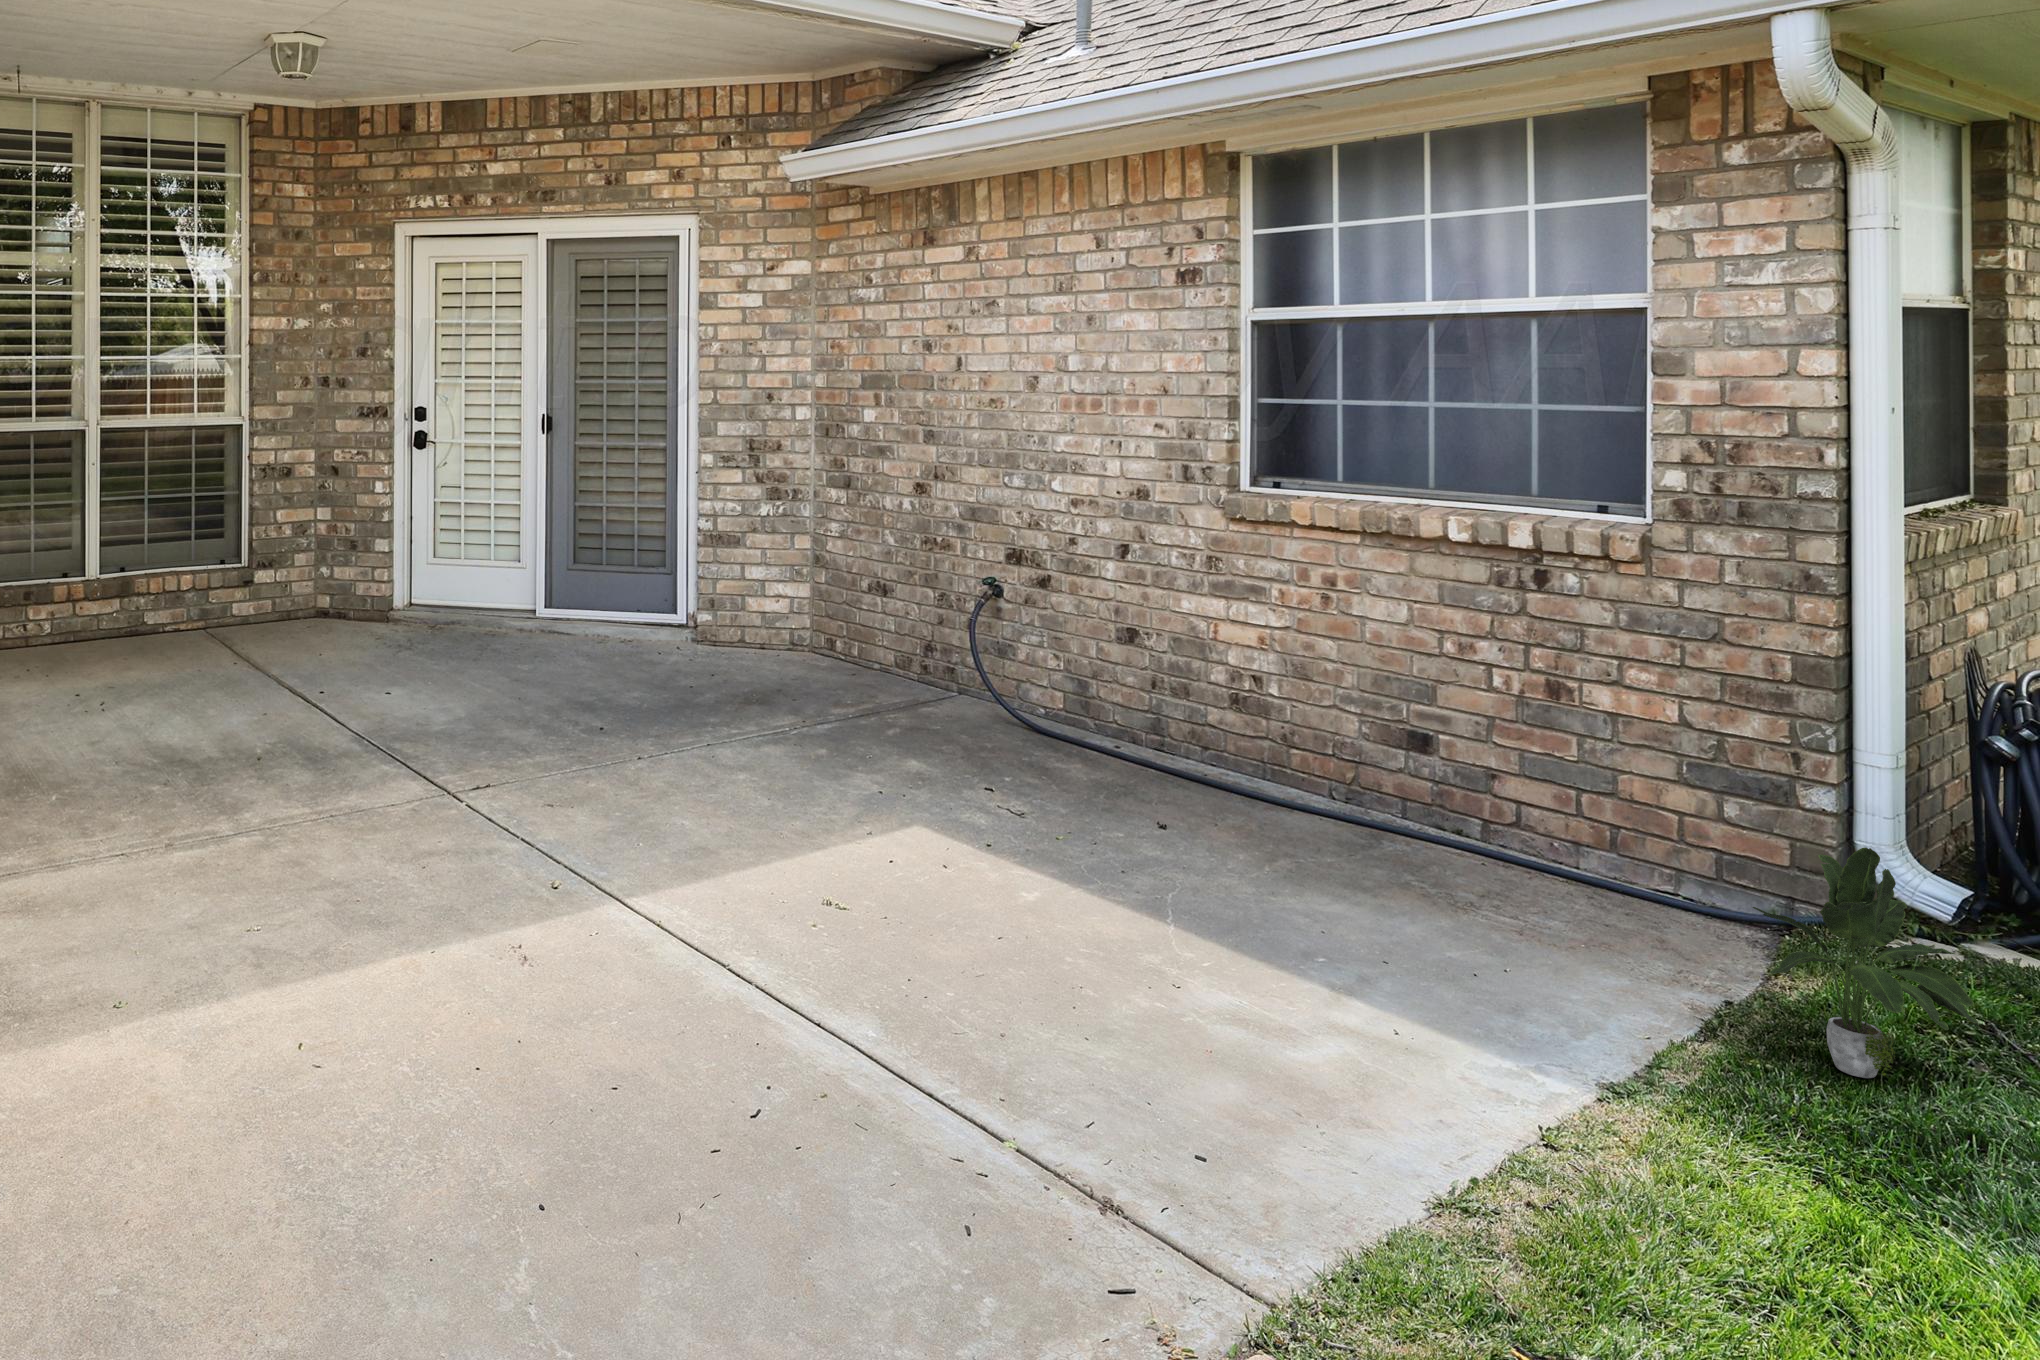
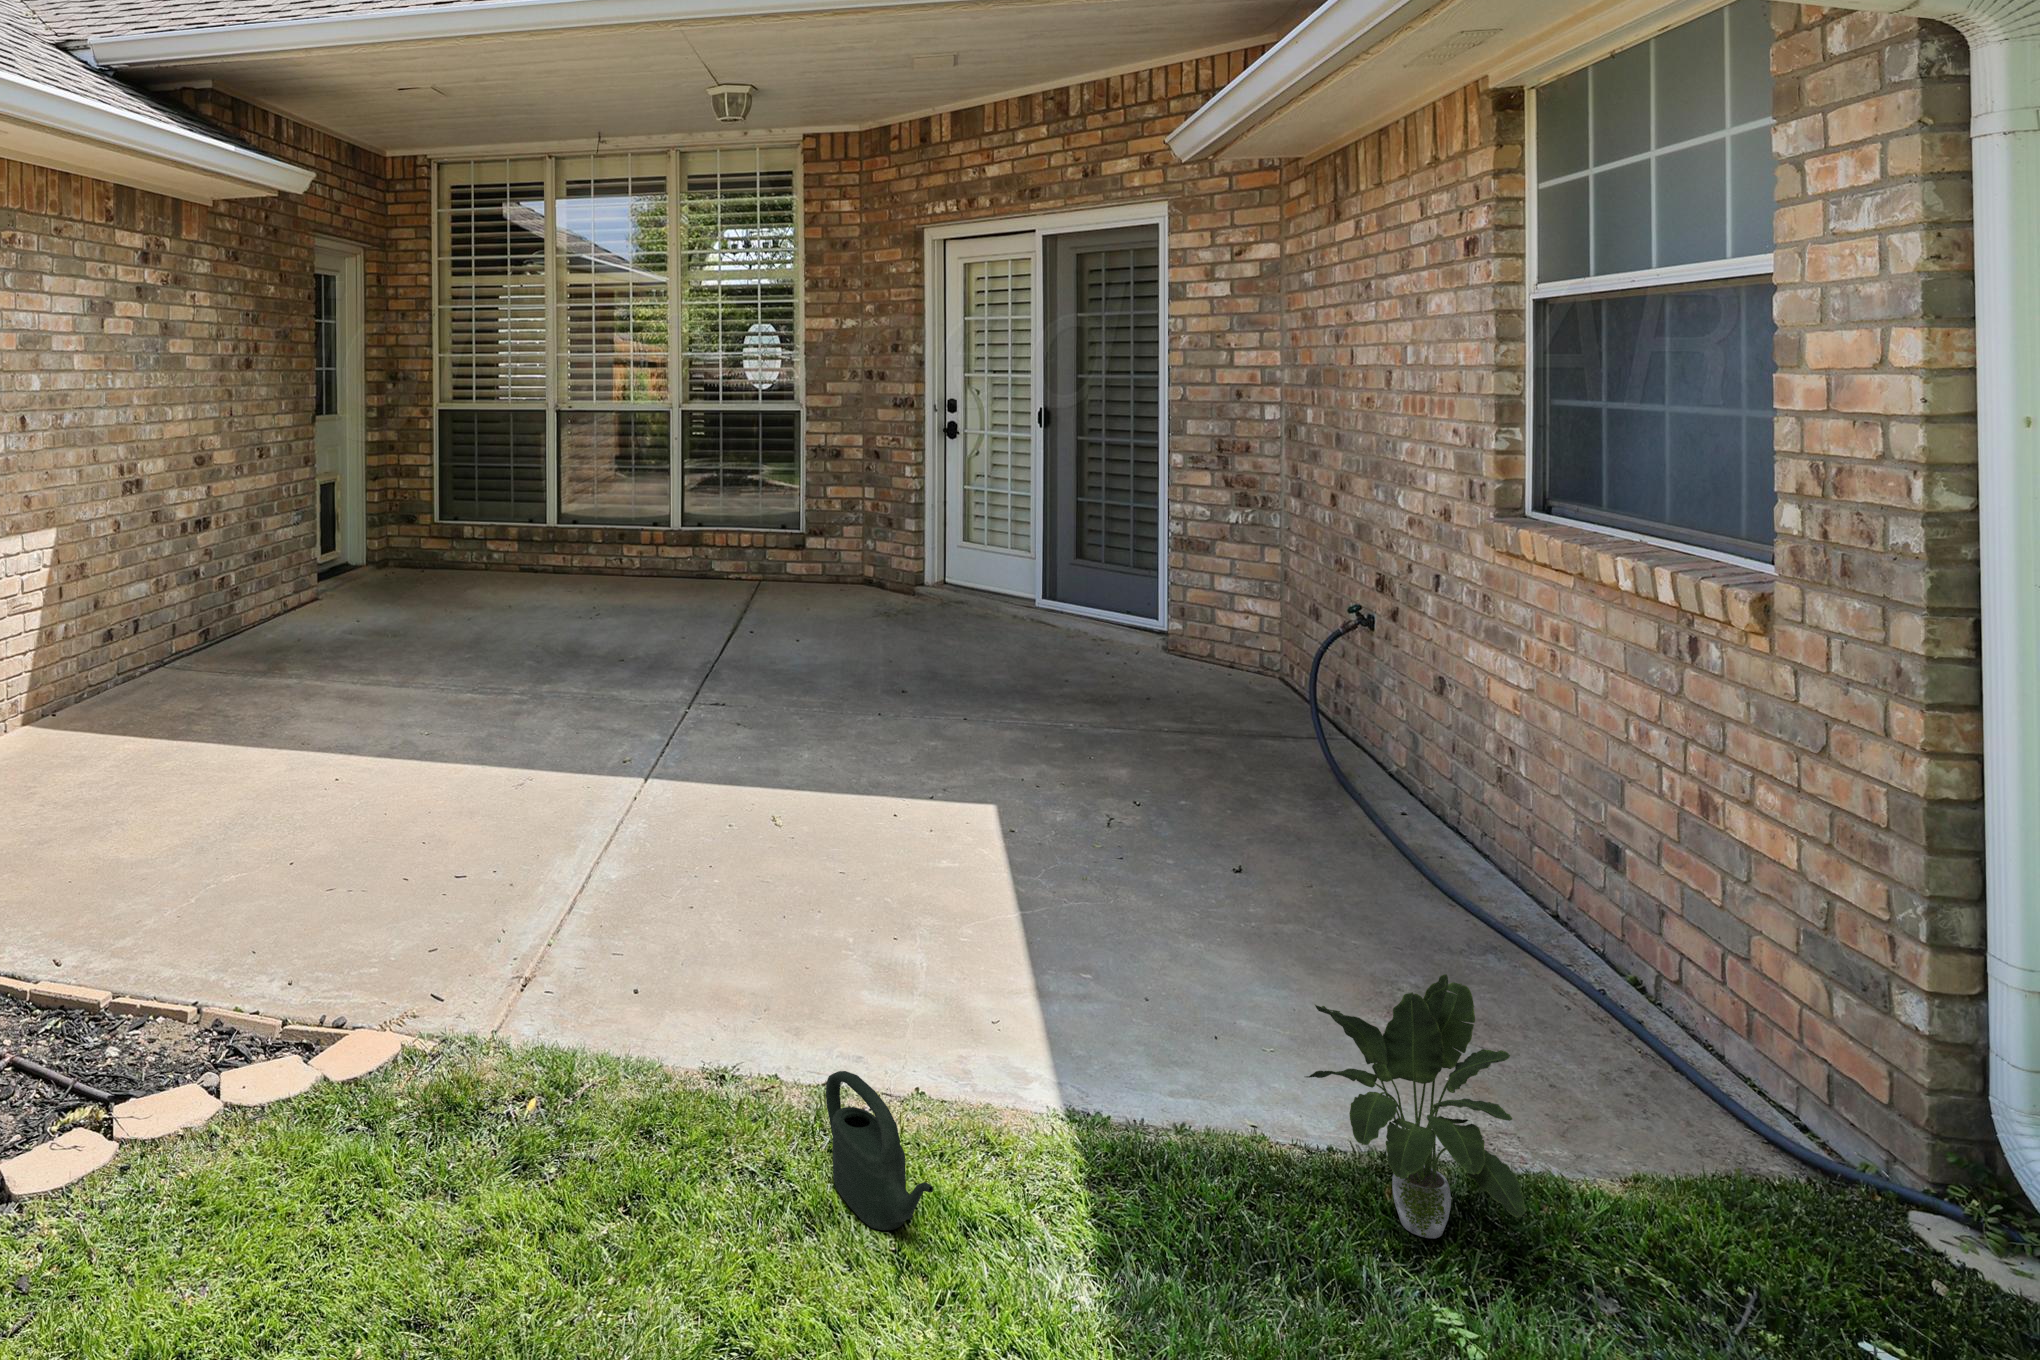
watering can: none [1611,1121,1898,1283] -> present [826,1071,933,1230]

